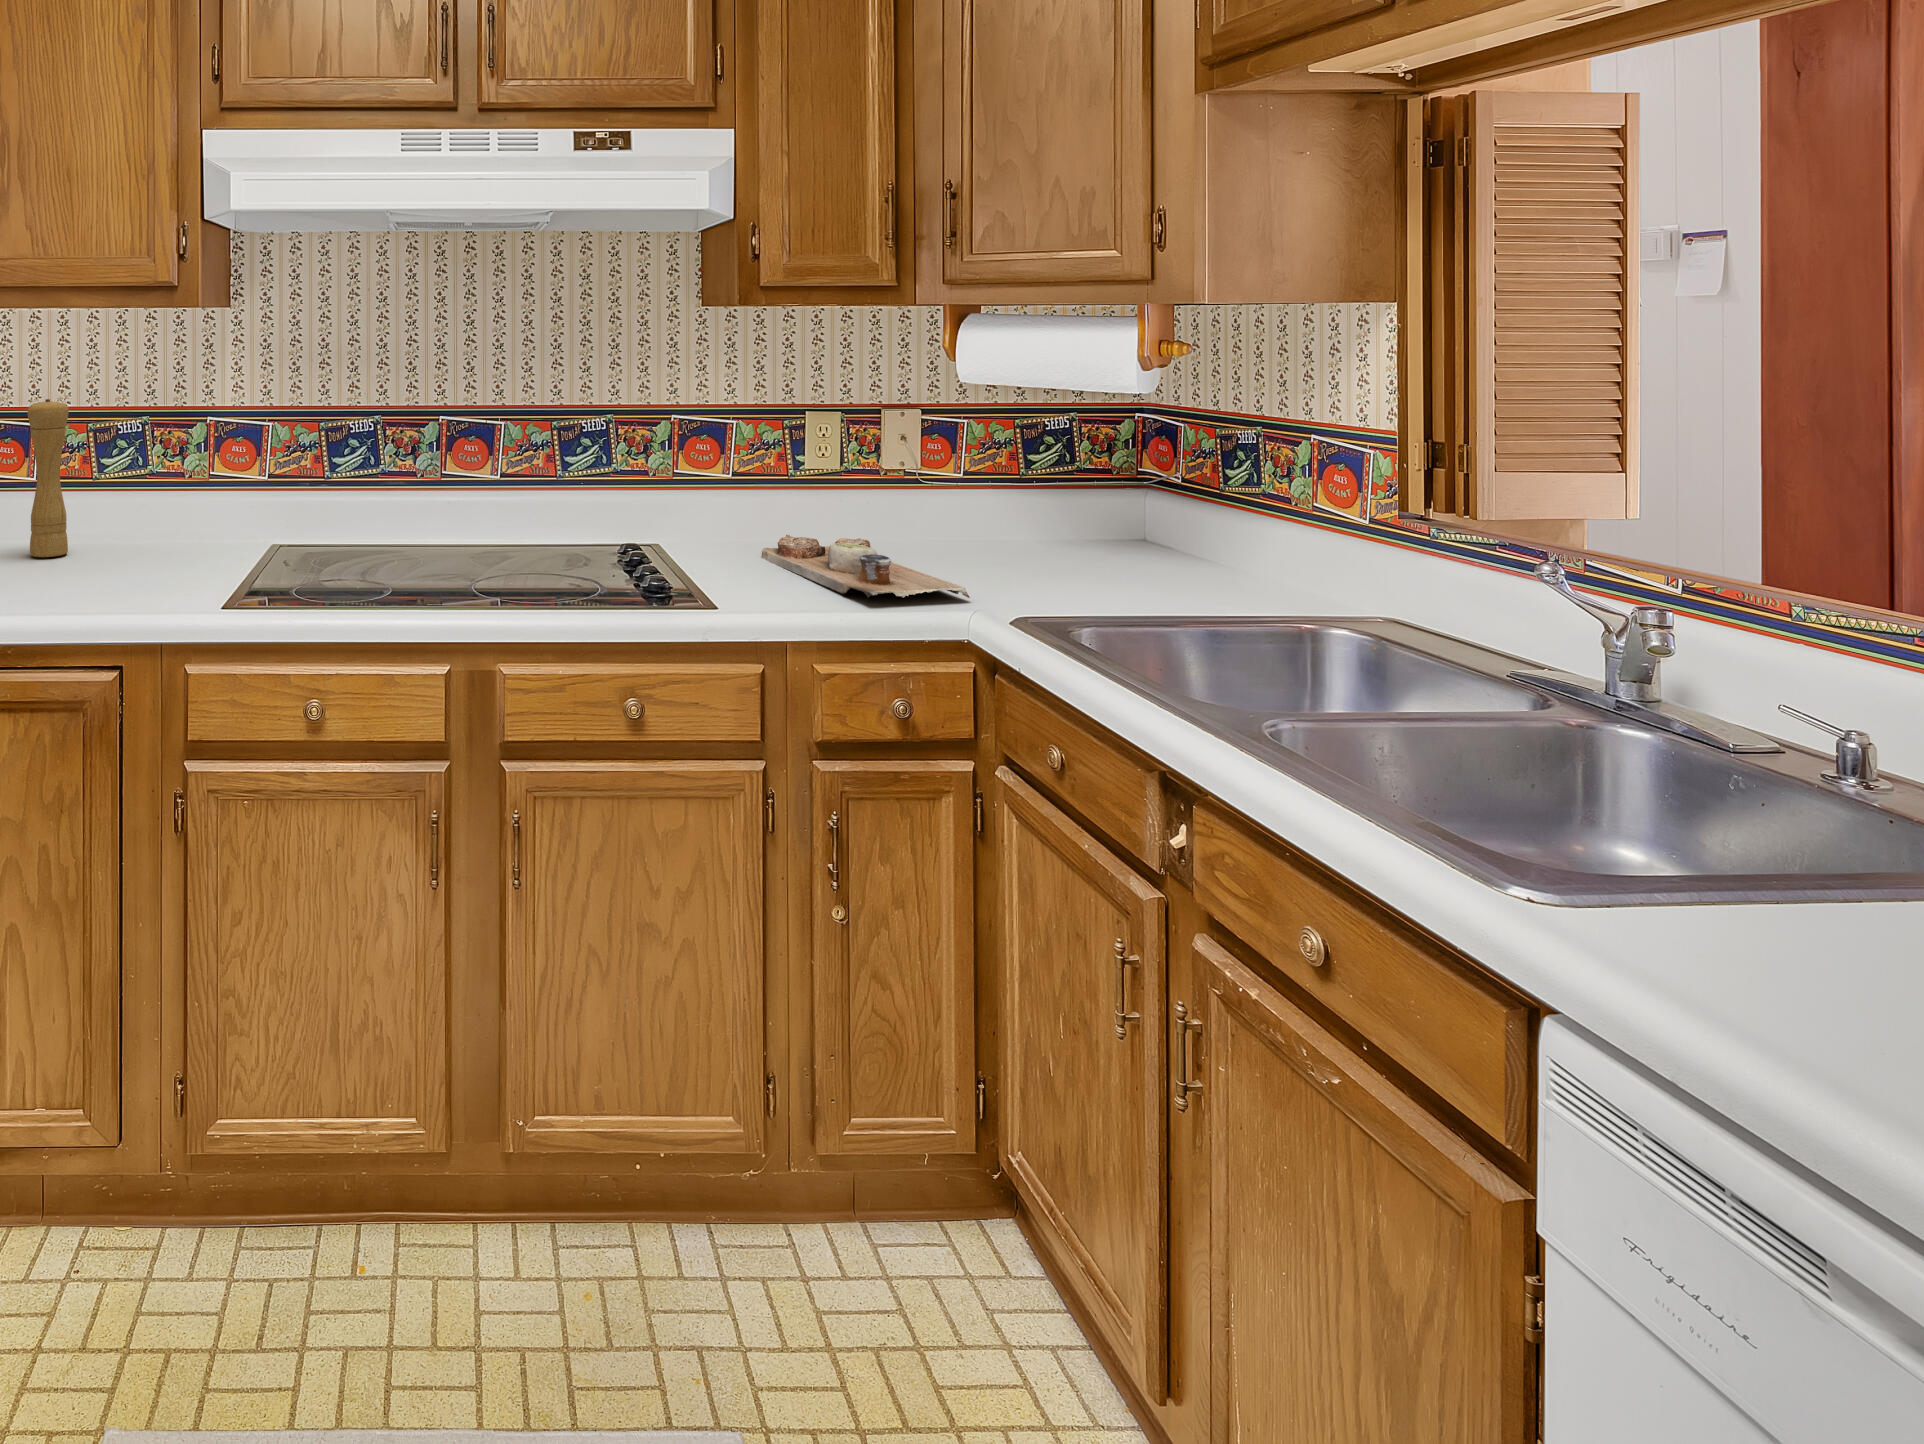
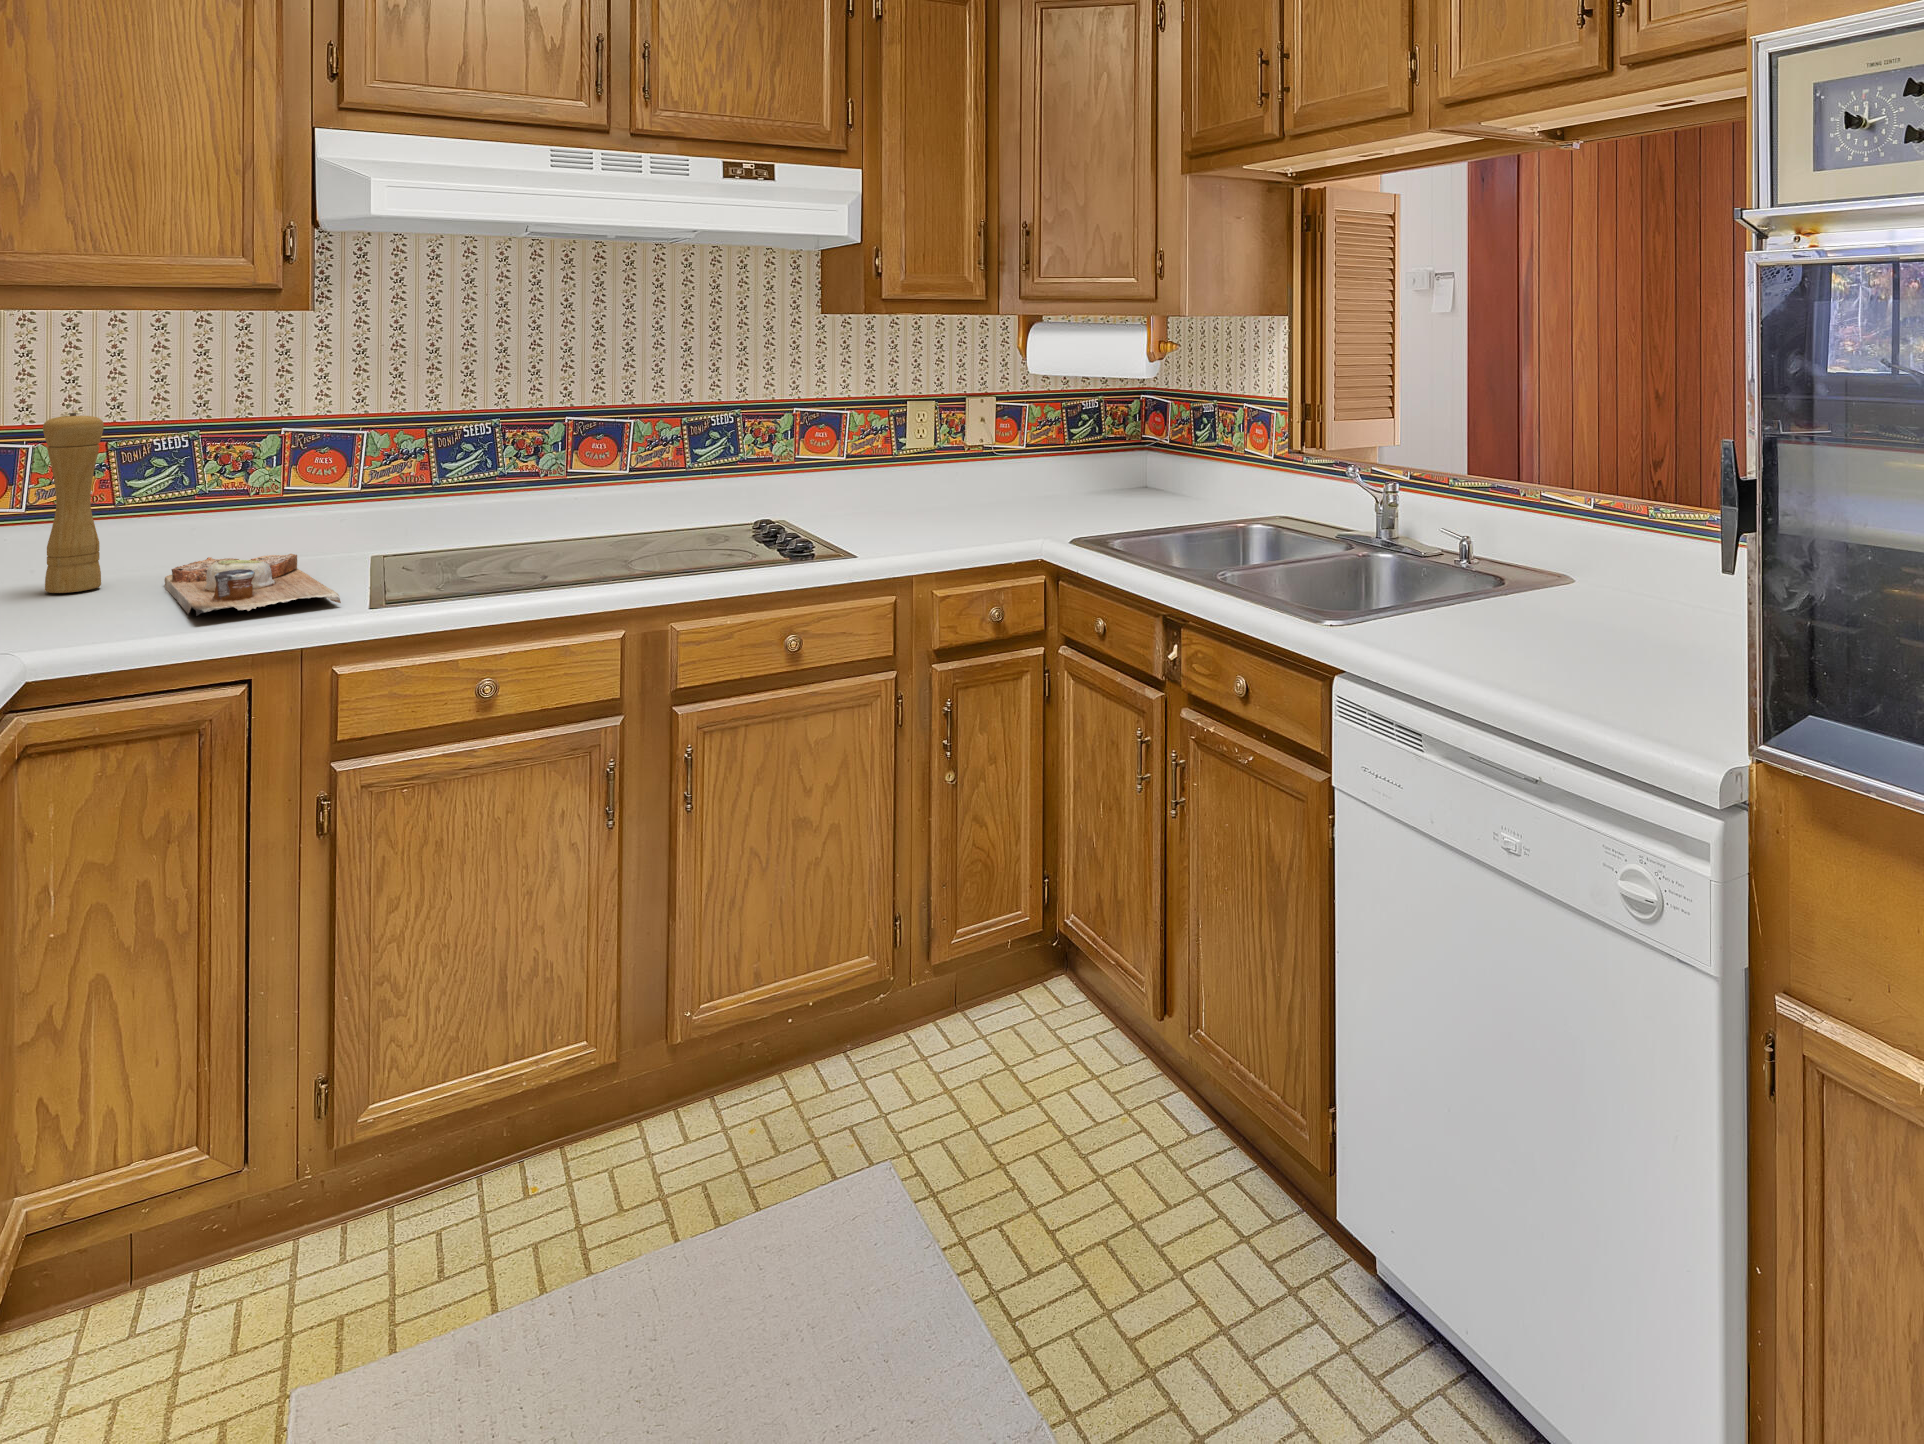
cutting board: present [761,535,970,598] -> present [164,554,341,616]

